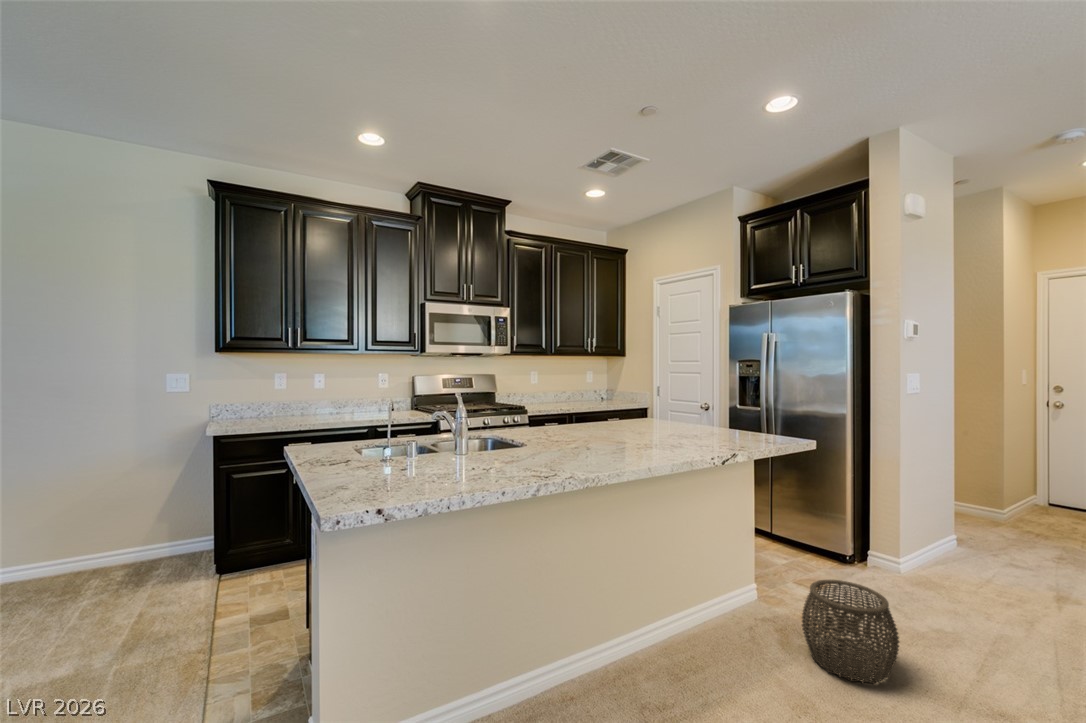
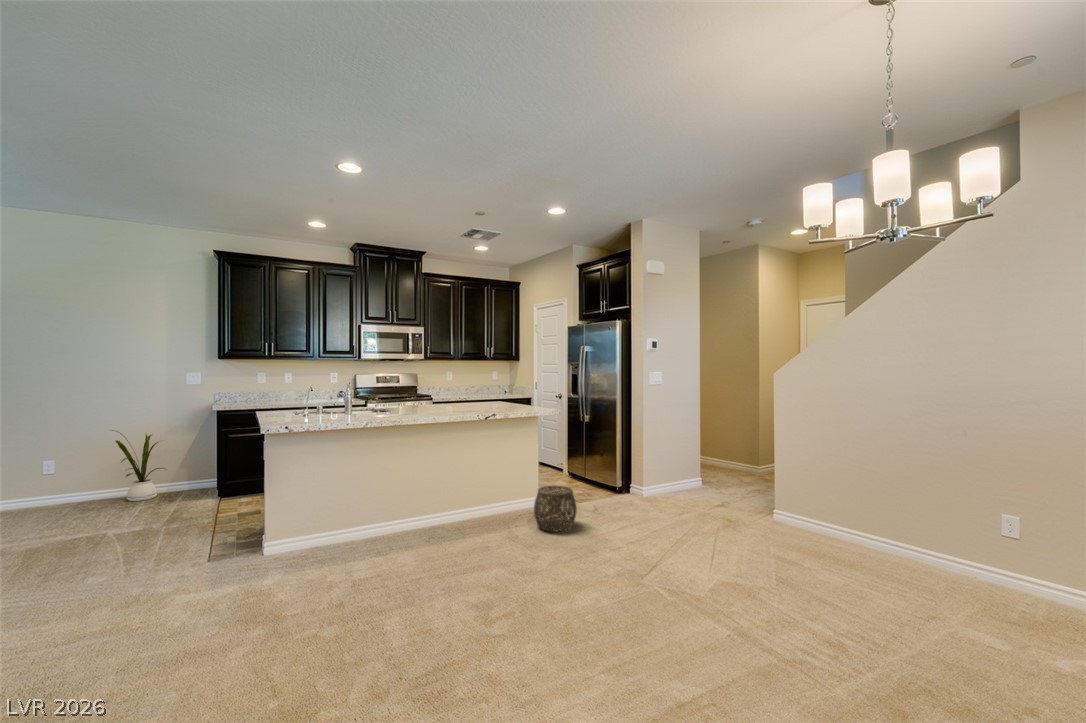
house plant: none [30,467,137,584] -> present [113,430,165,501]

